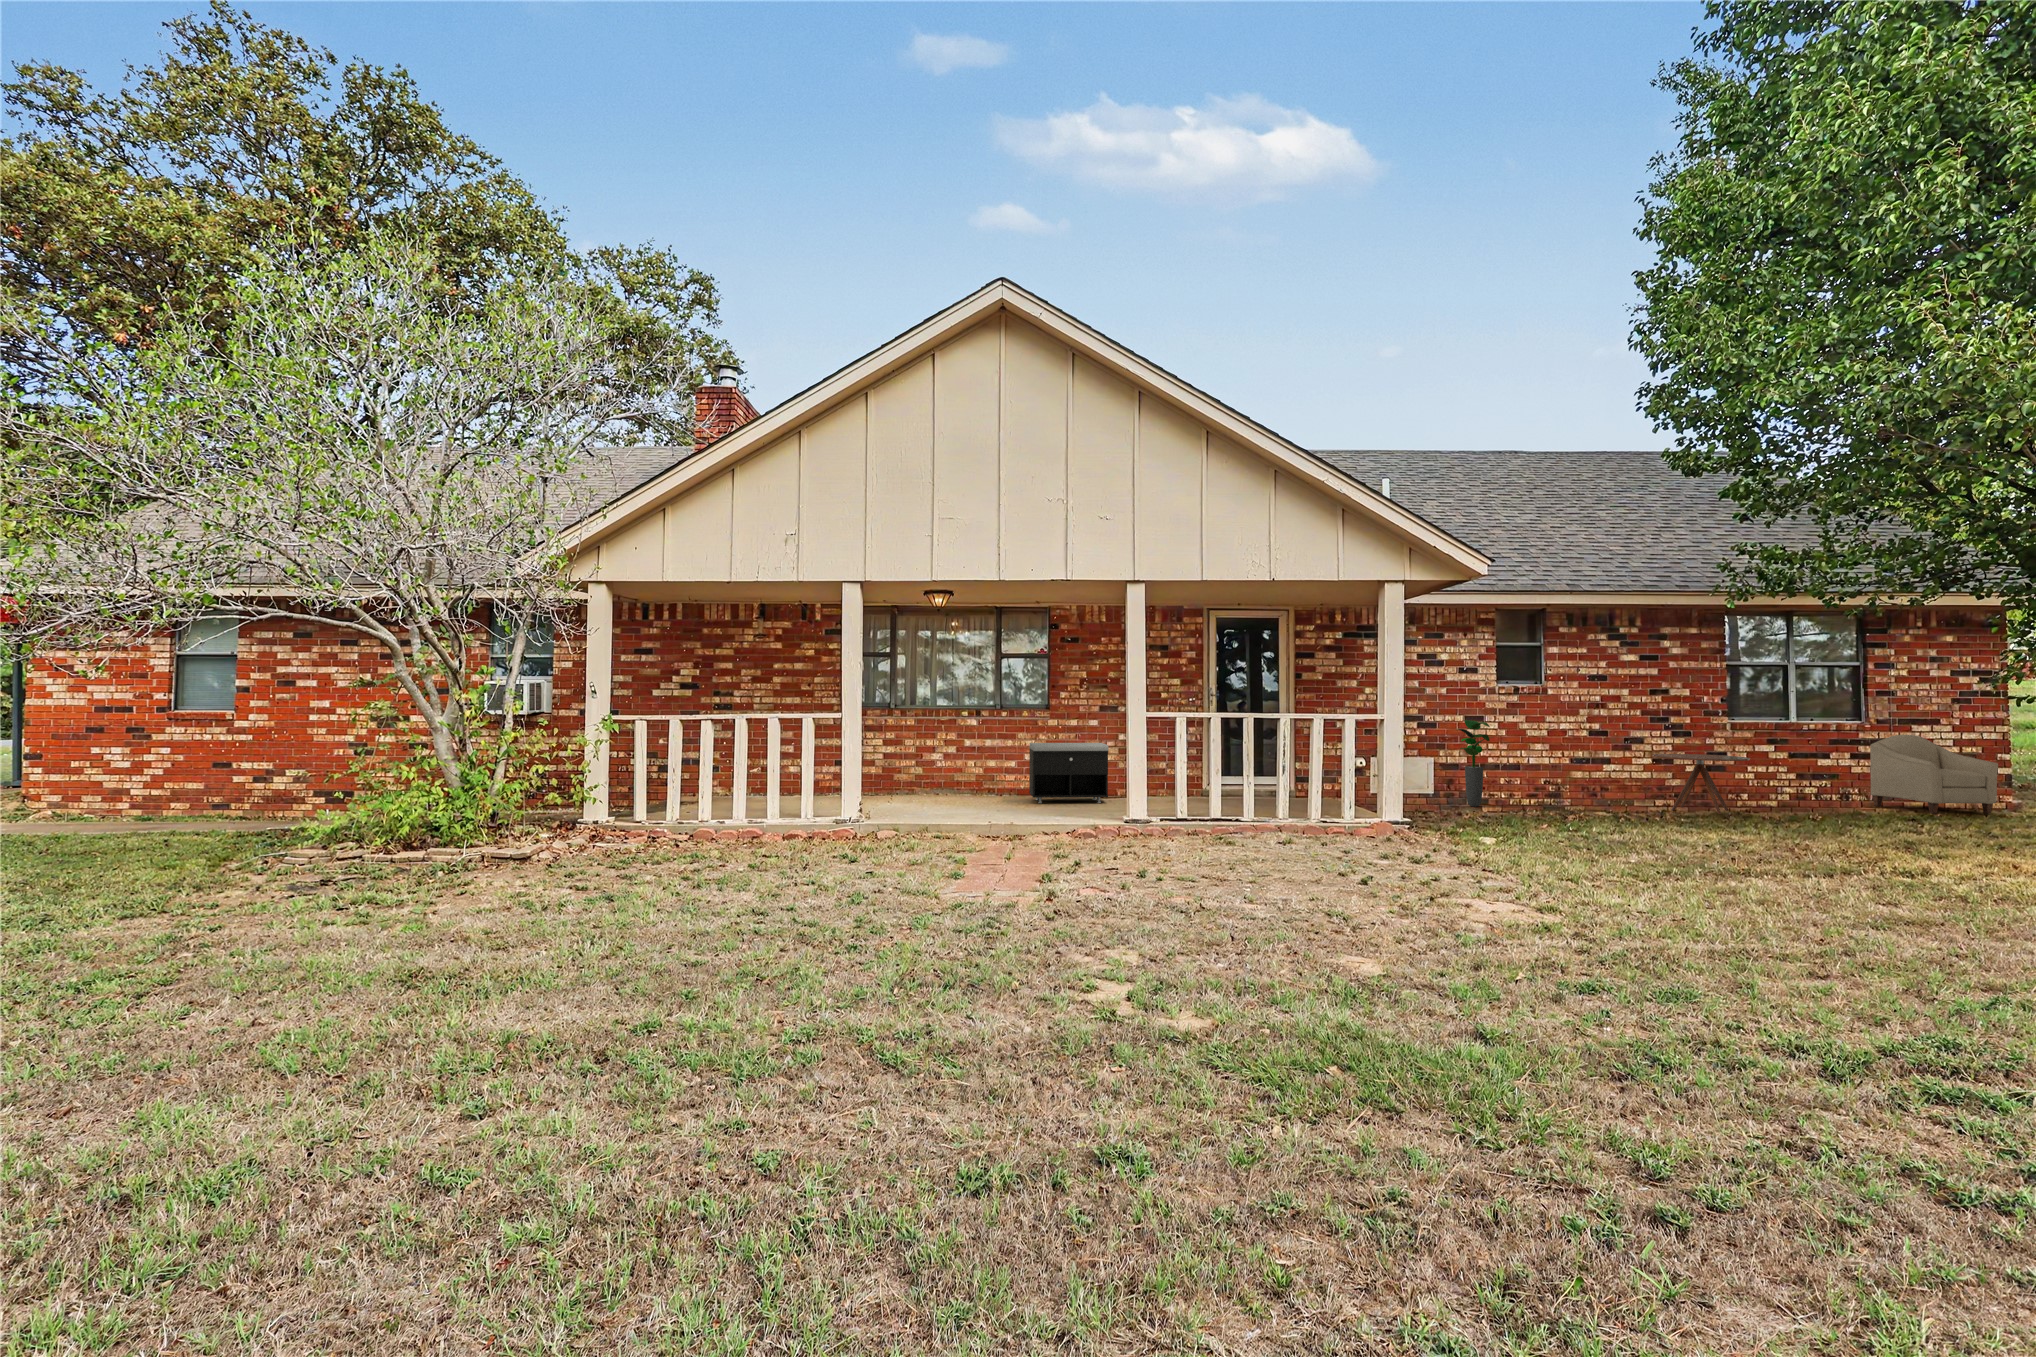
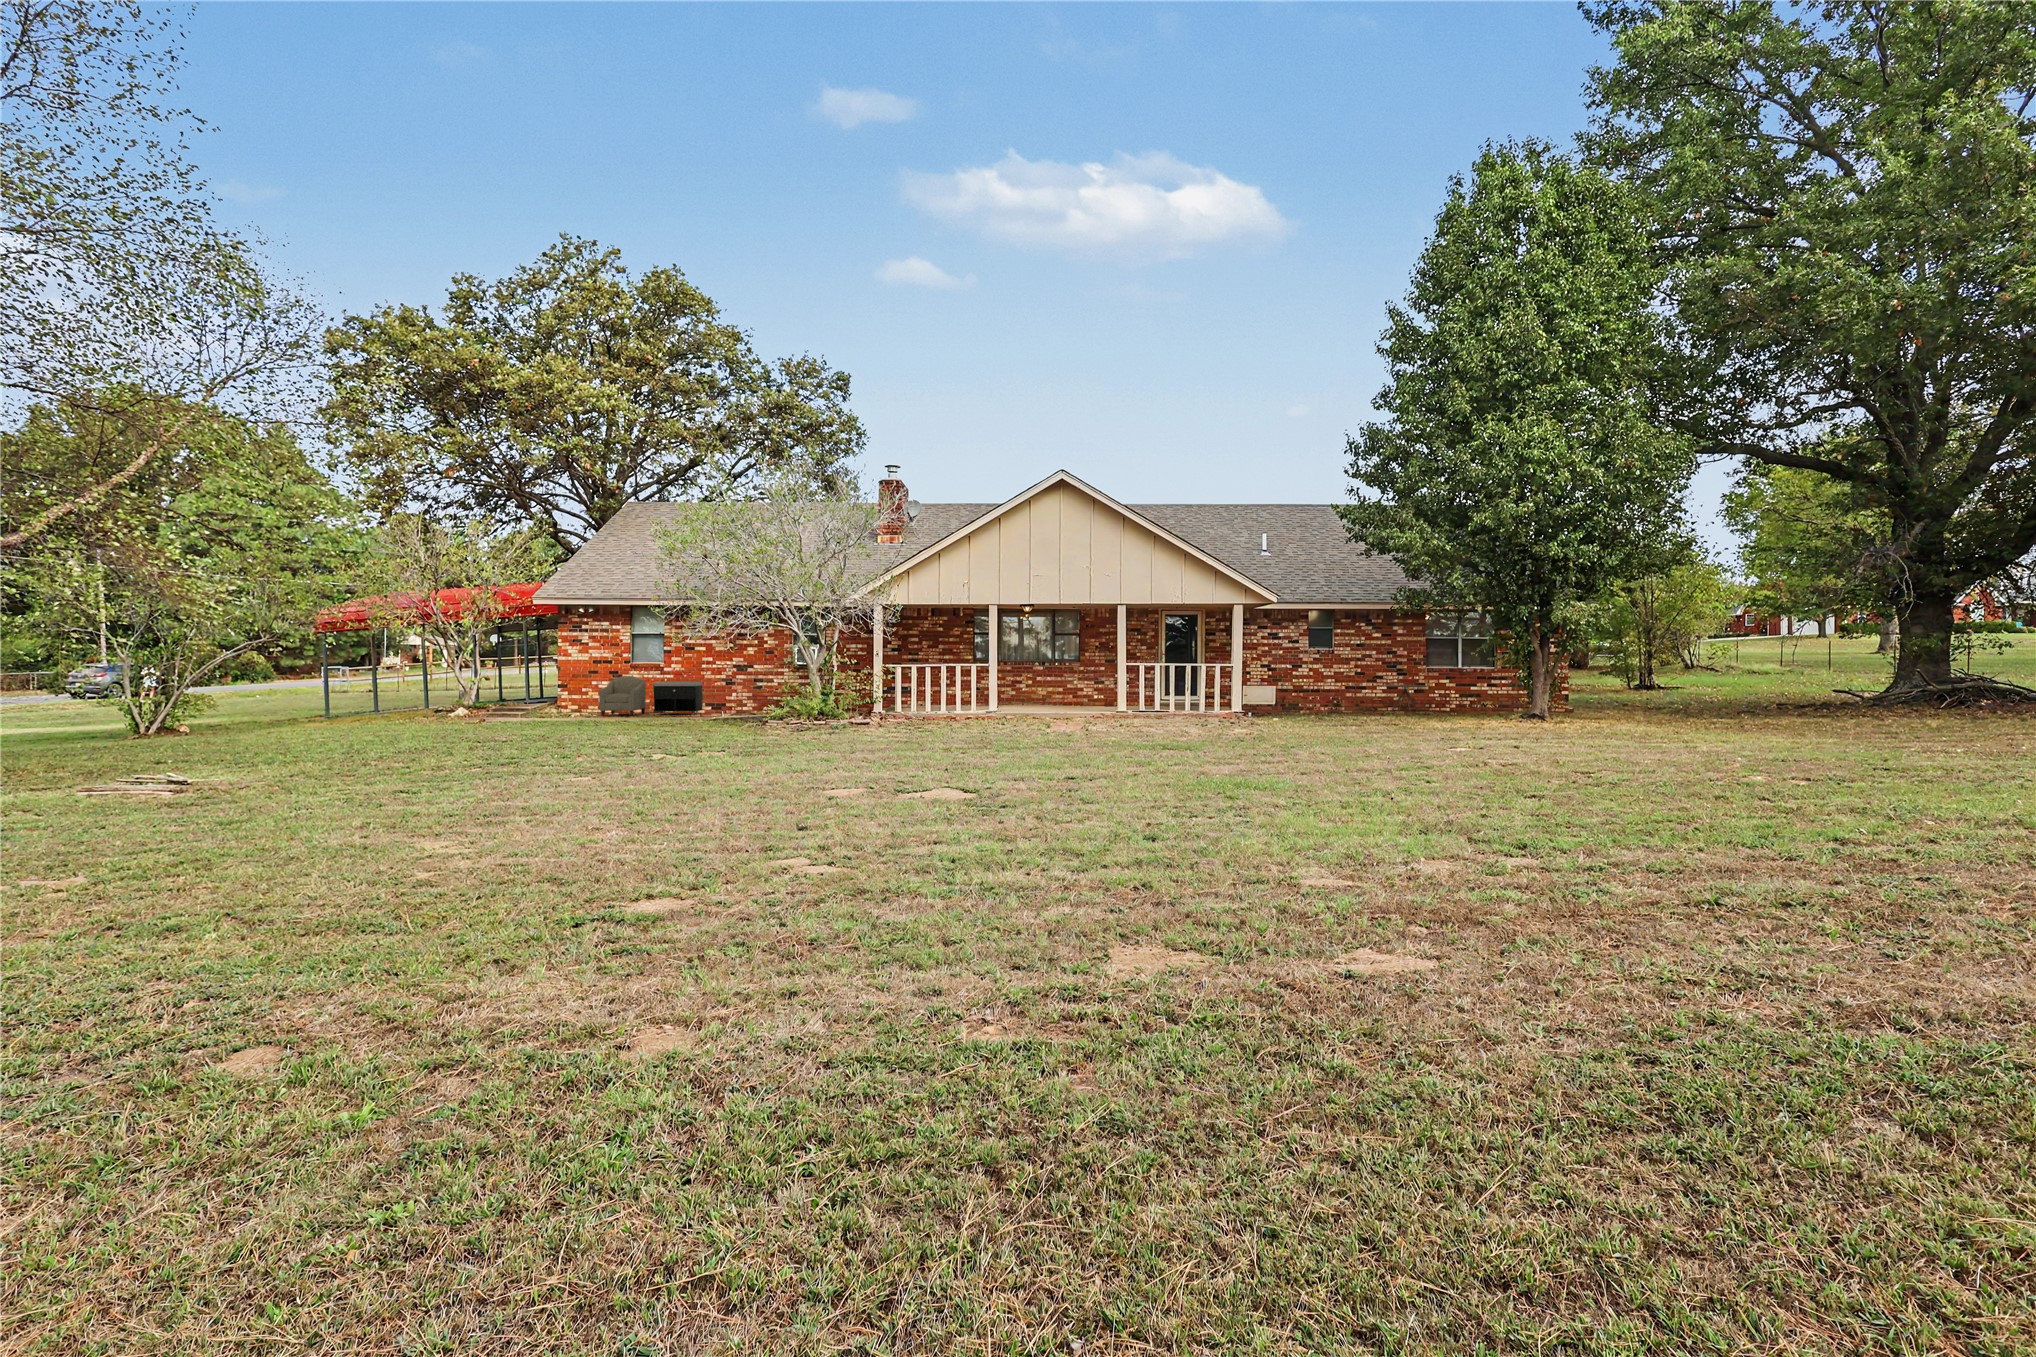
potted plant: present [1458,720,1490,807] -> none [1286,668,1305,711]
chair: present [1870,735,1998,814] -> present [598,676,646,716]
storage bench: present [1029,743,1108,803] -> present [653,682,703,715]

